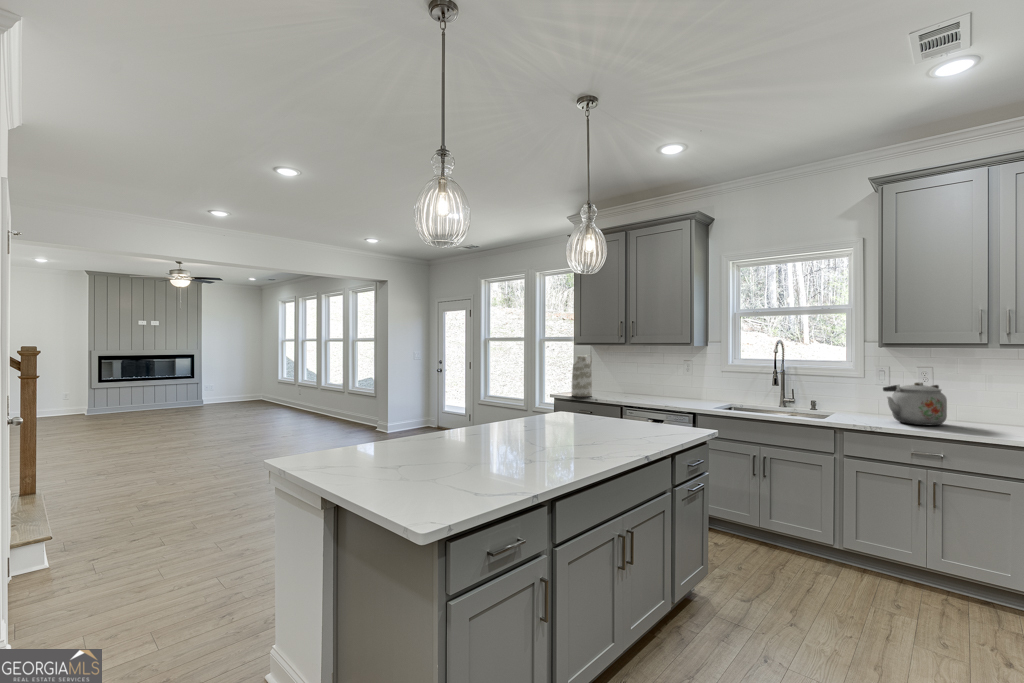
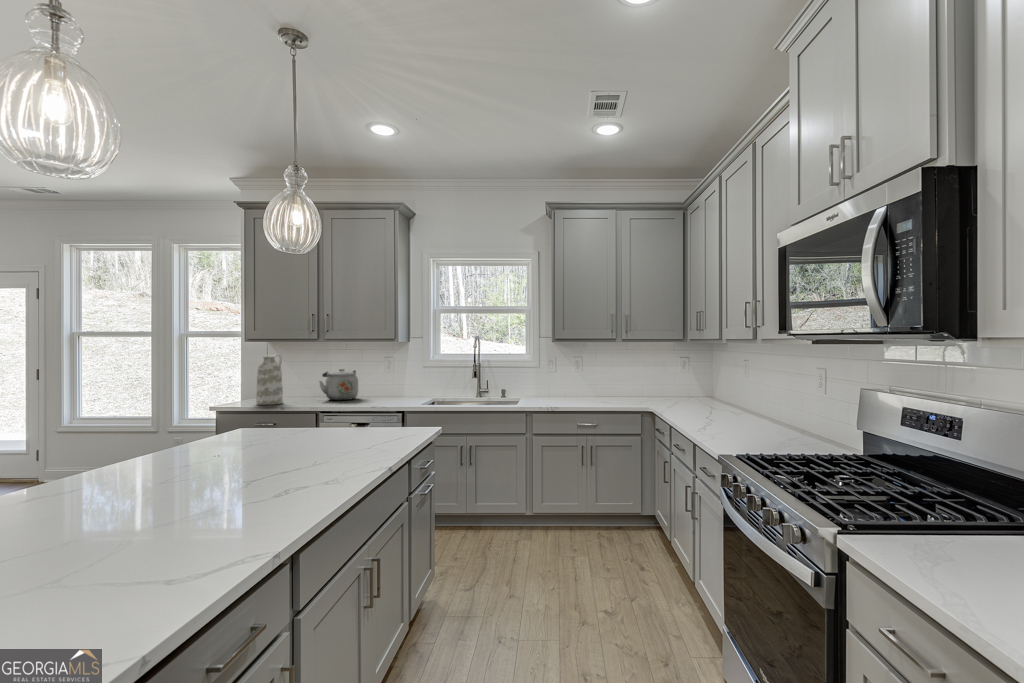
kettle: present [883,382,947,425] -> present [319,369,358,400]

